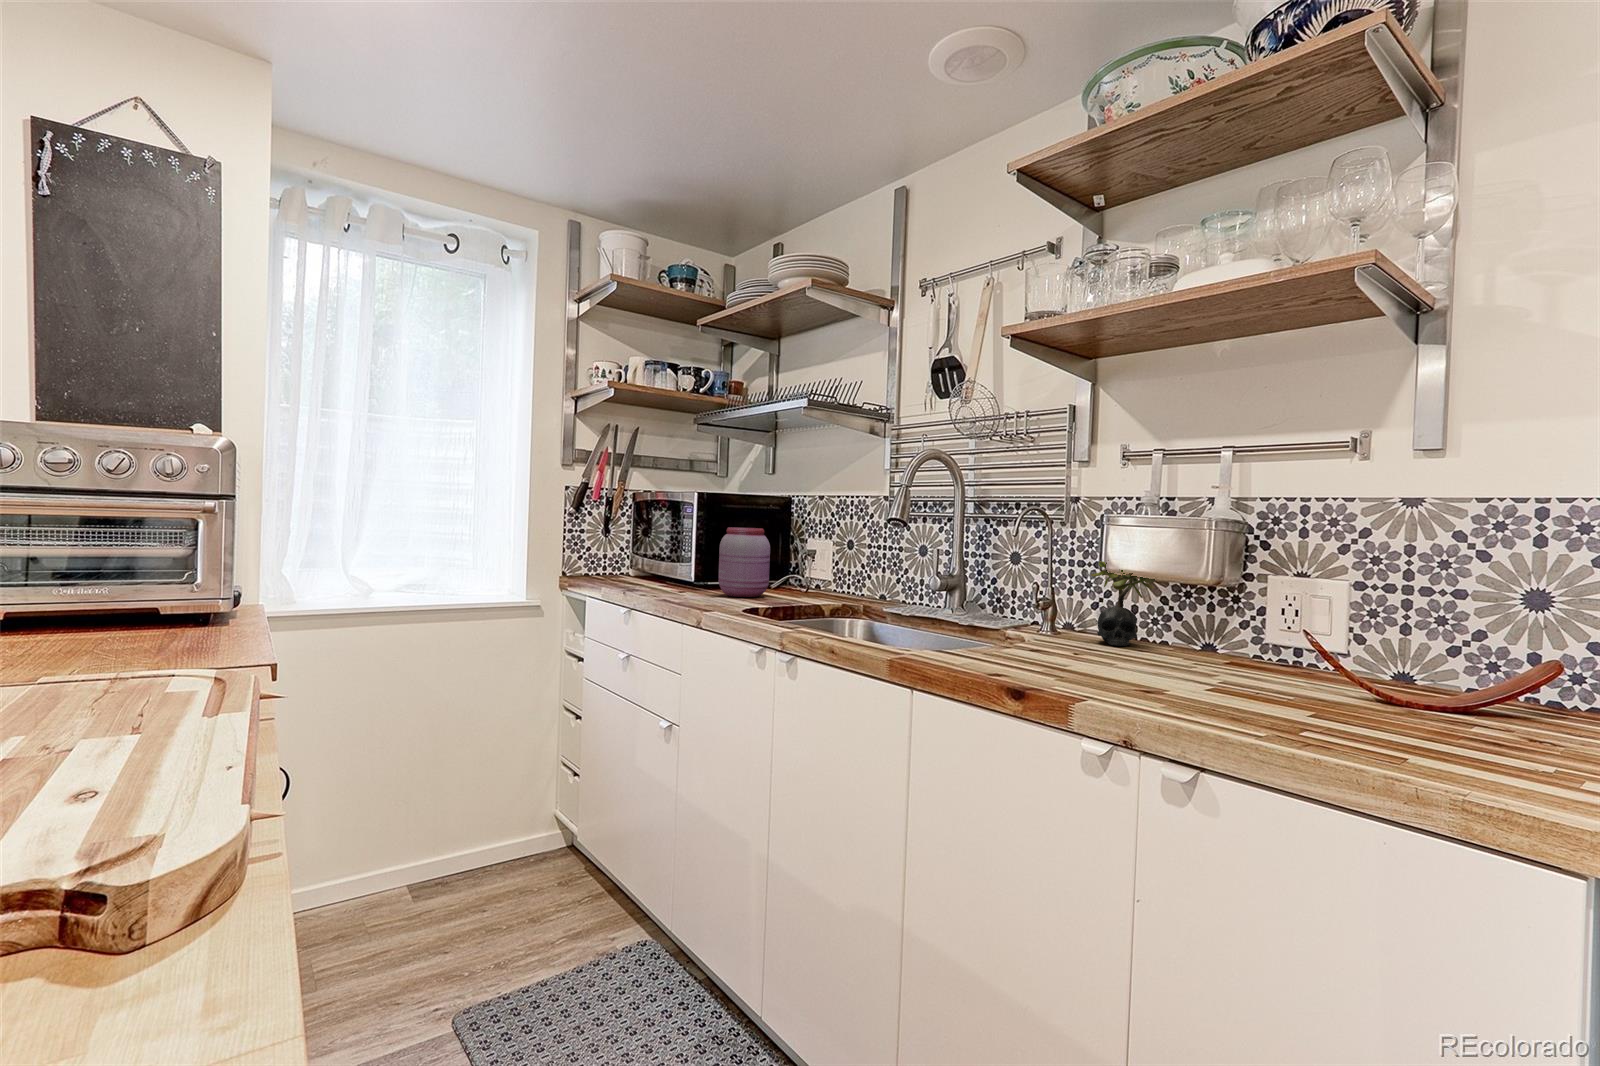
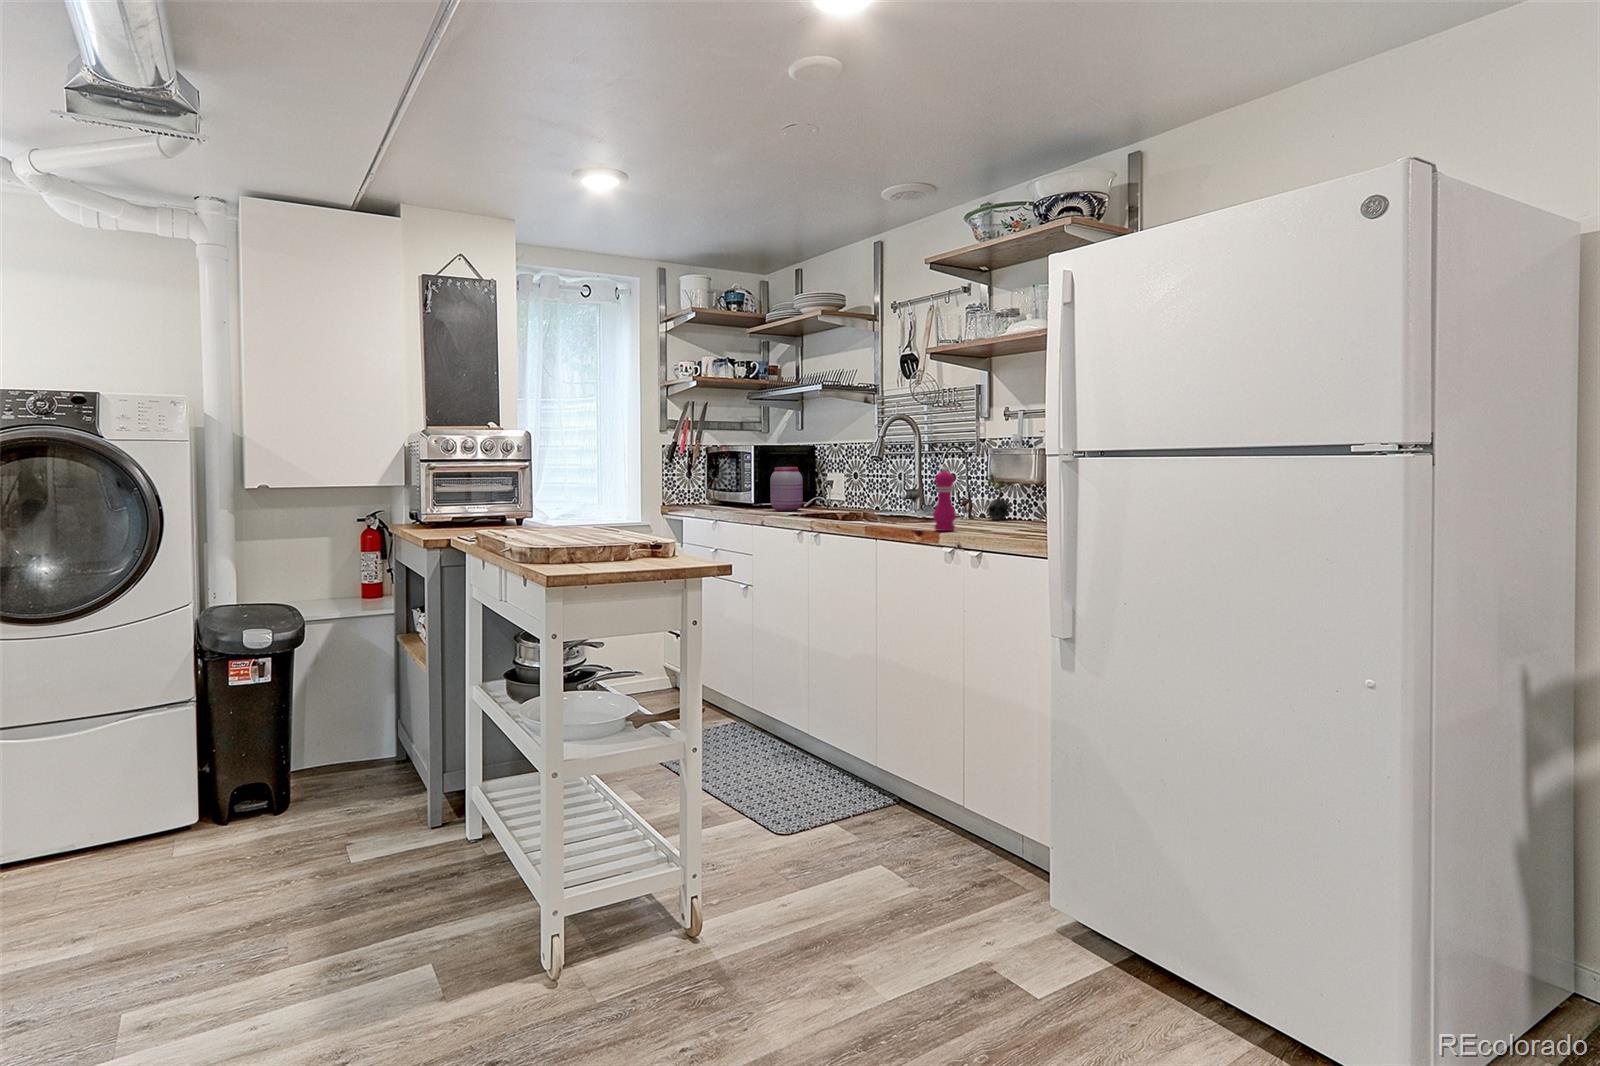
pepper mill: none [1032,552,1081,689] -> present [933,467,956,531]

